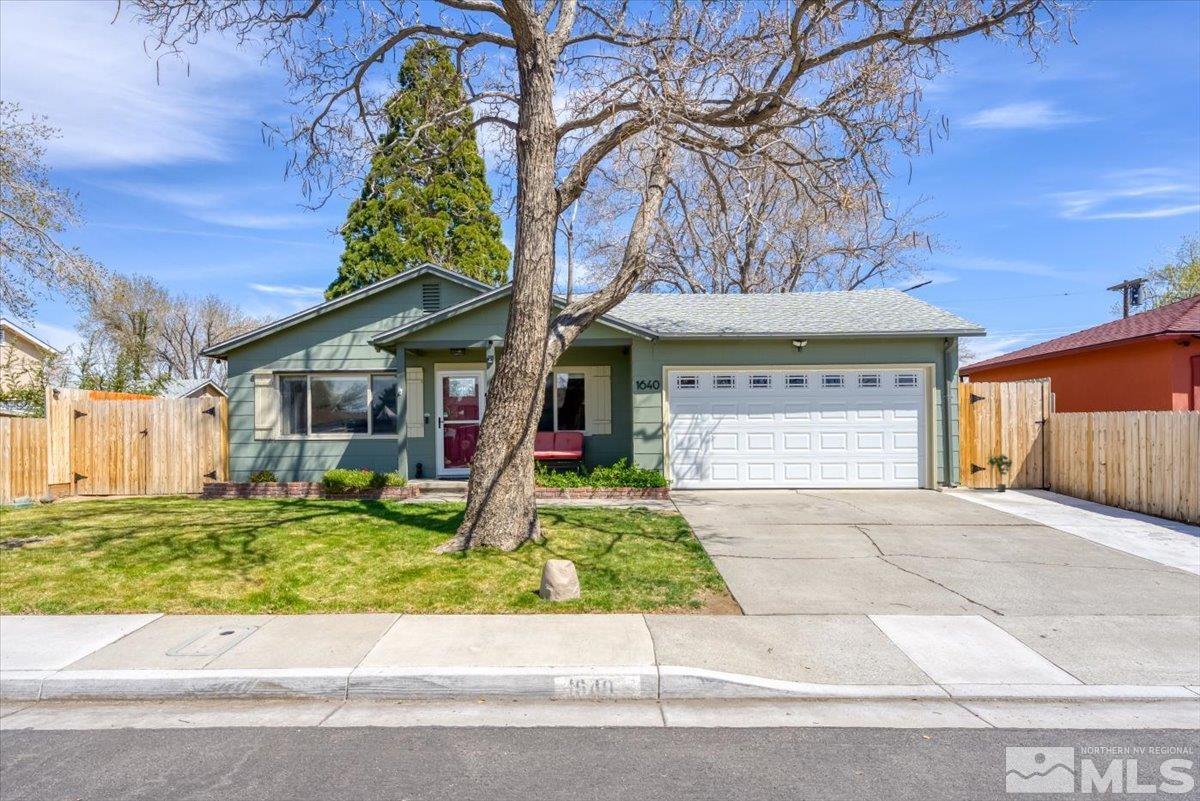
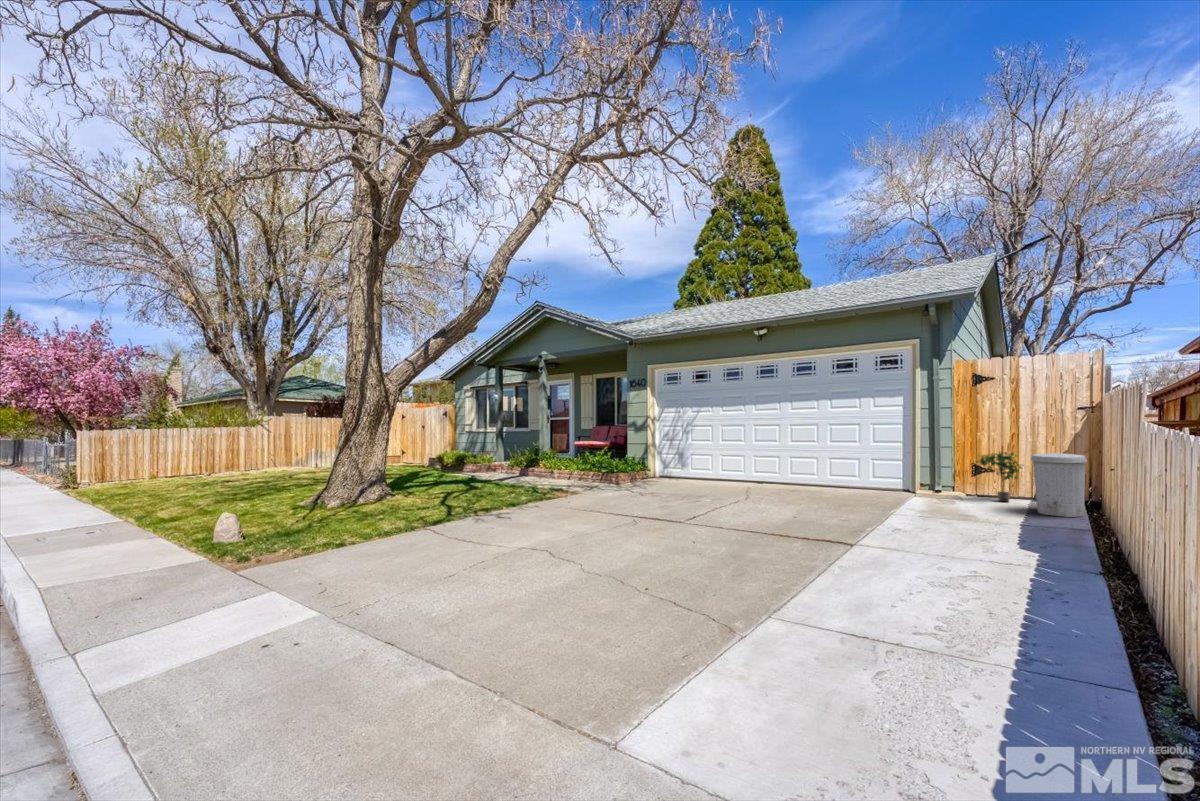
trash can: none [1036,455,1072,498] -> present [1031,453,1087,517]

